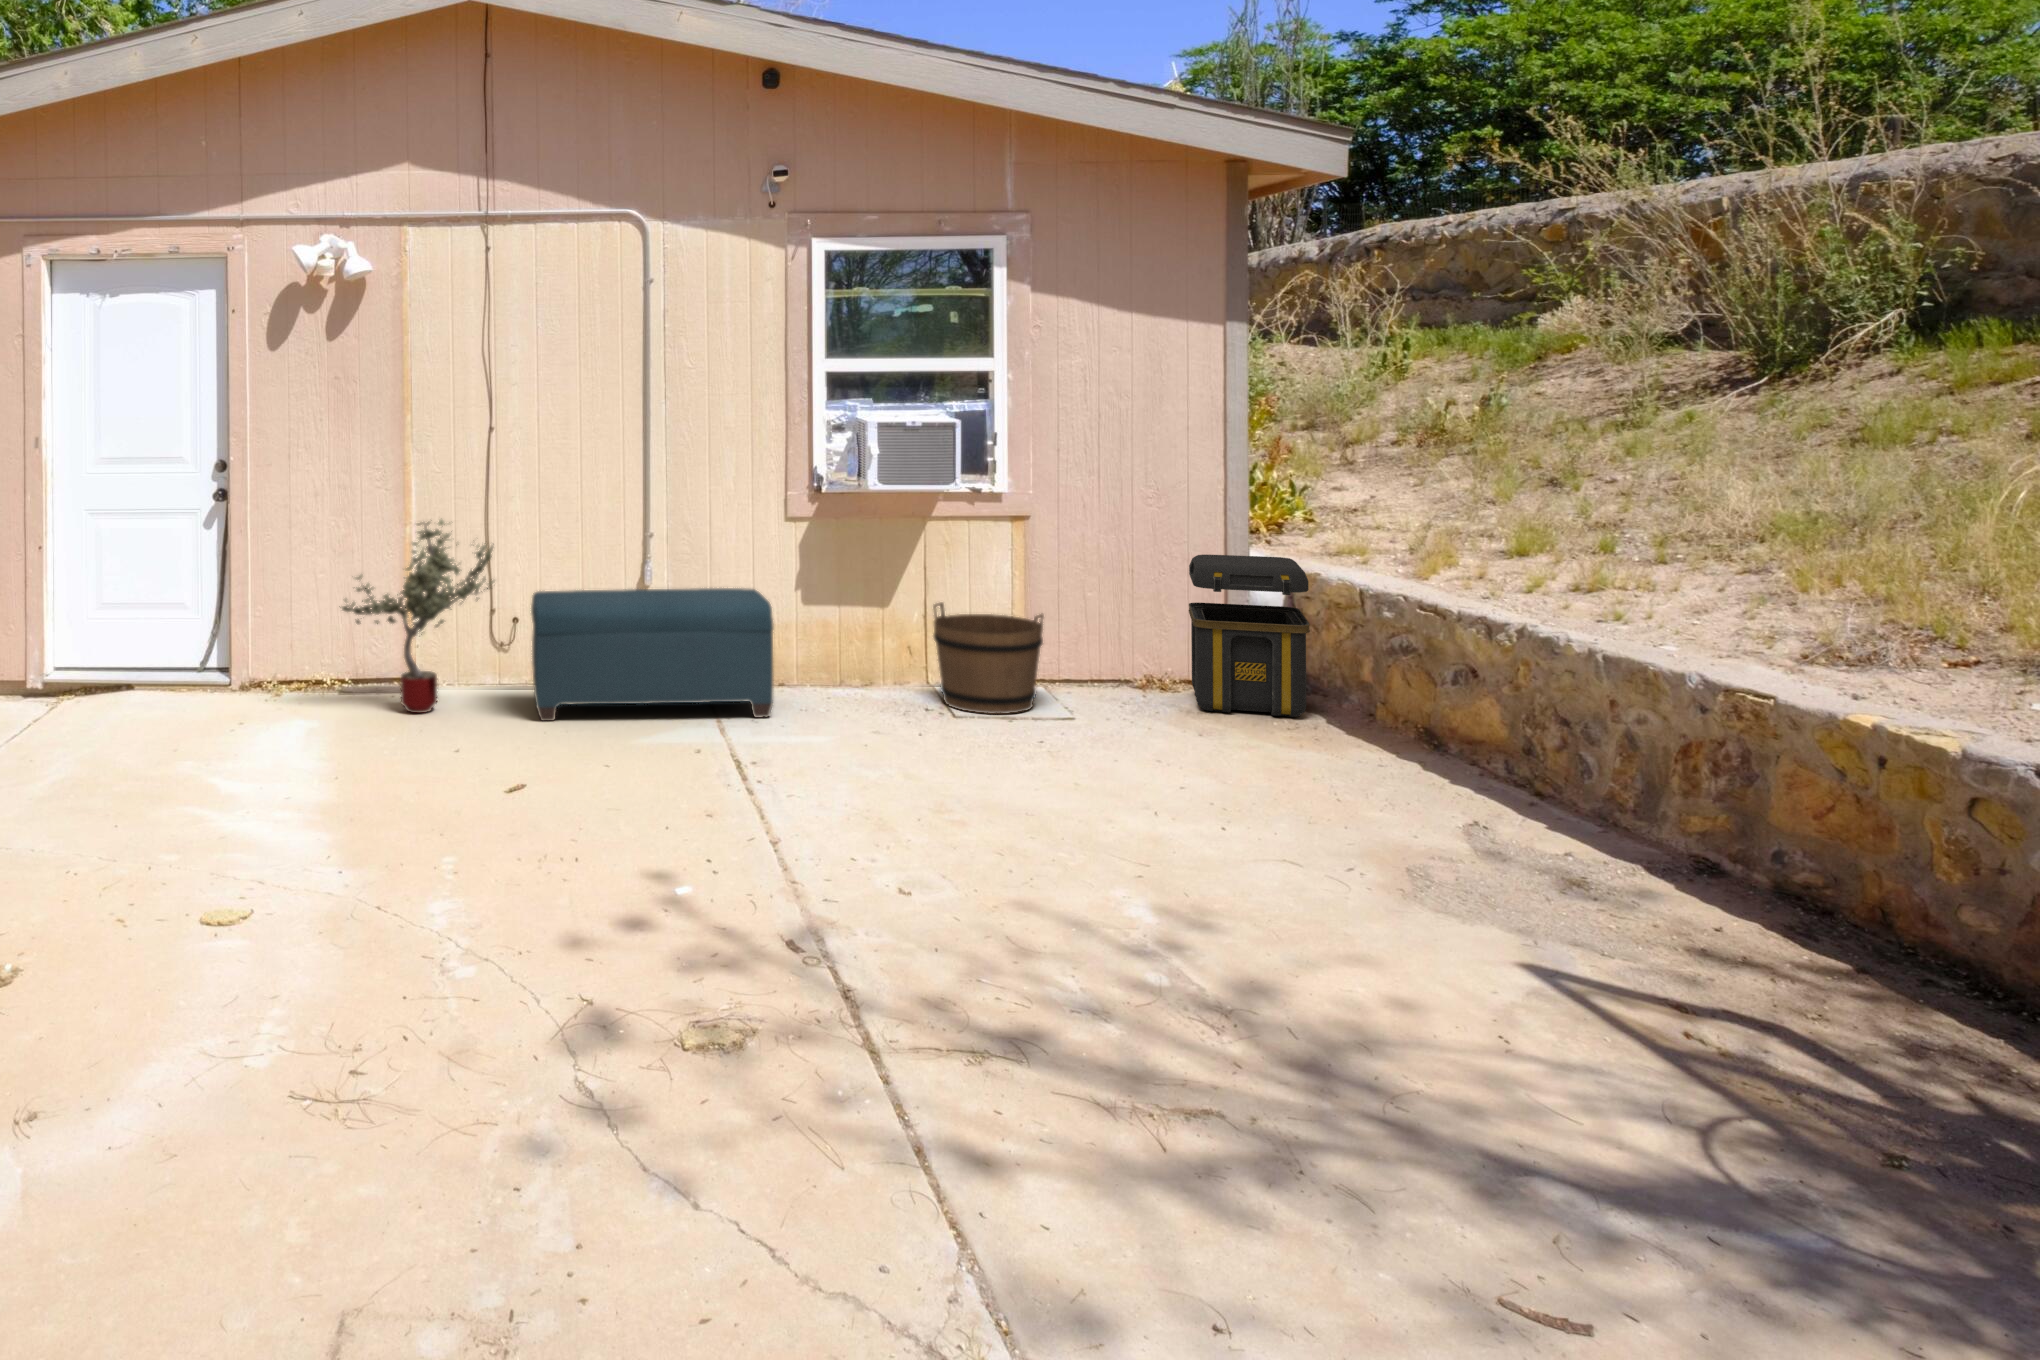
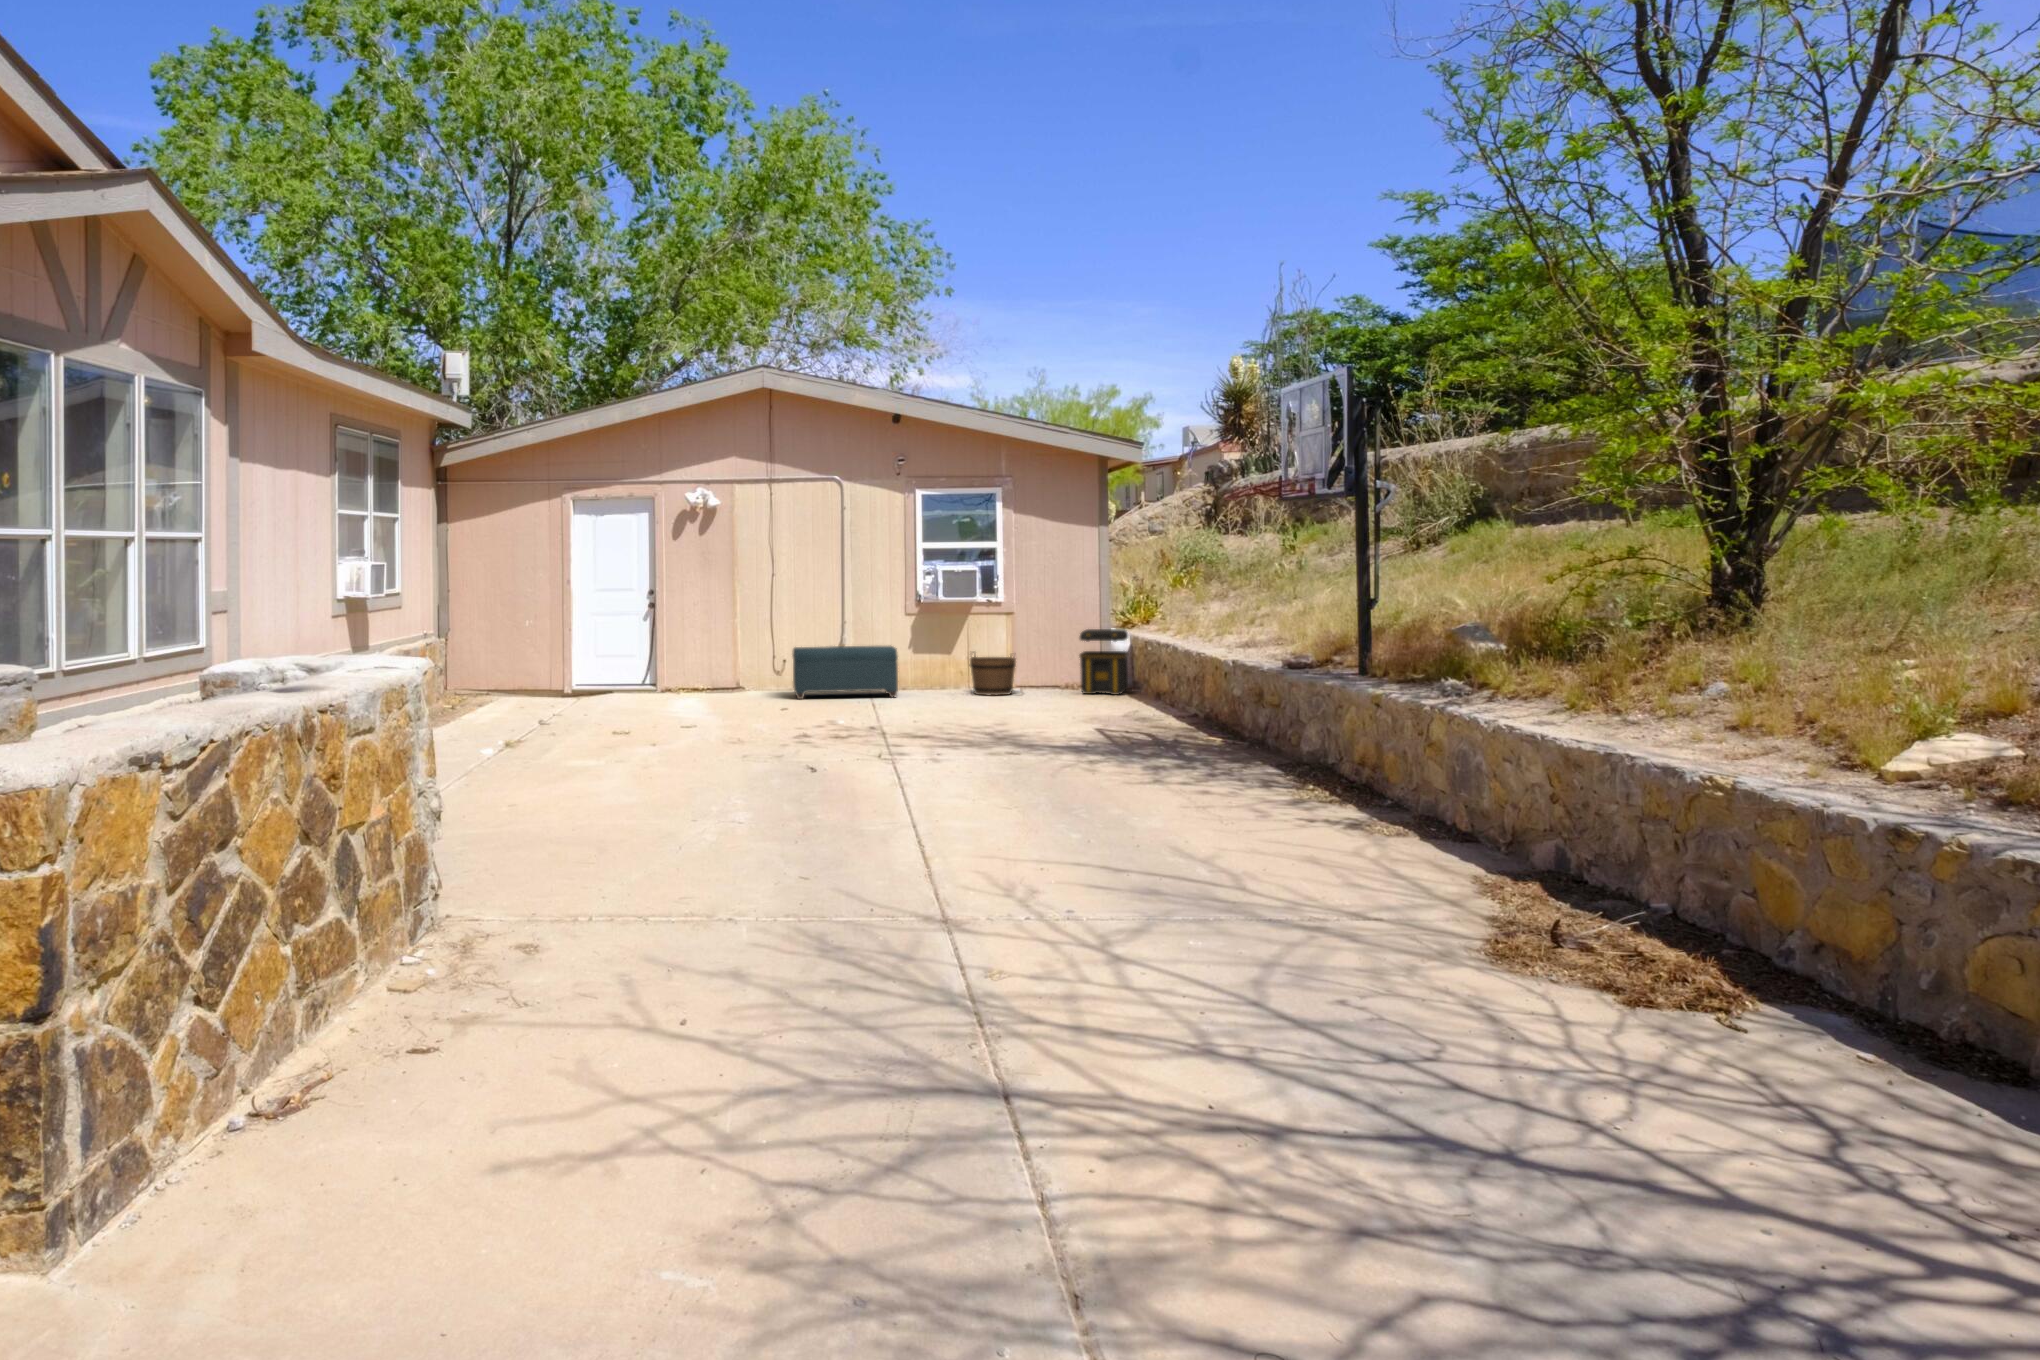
potted tree: present [339,520,494,713] -> none [708,614,777,699]

